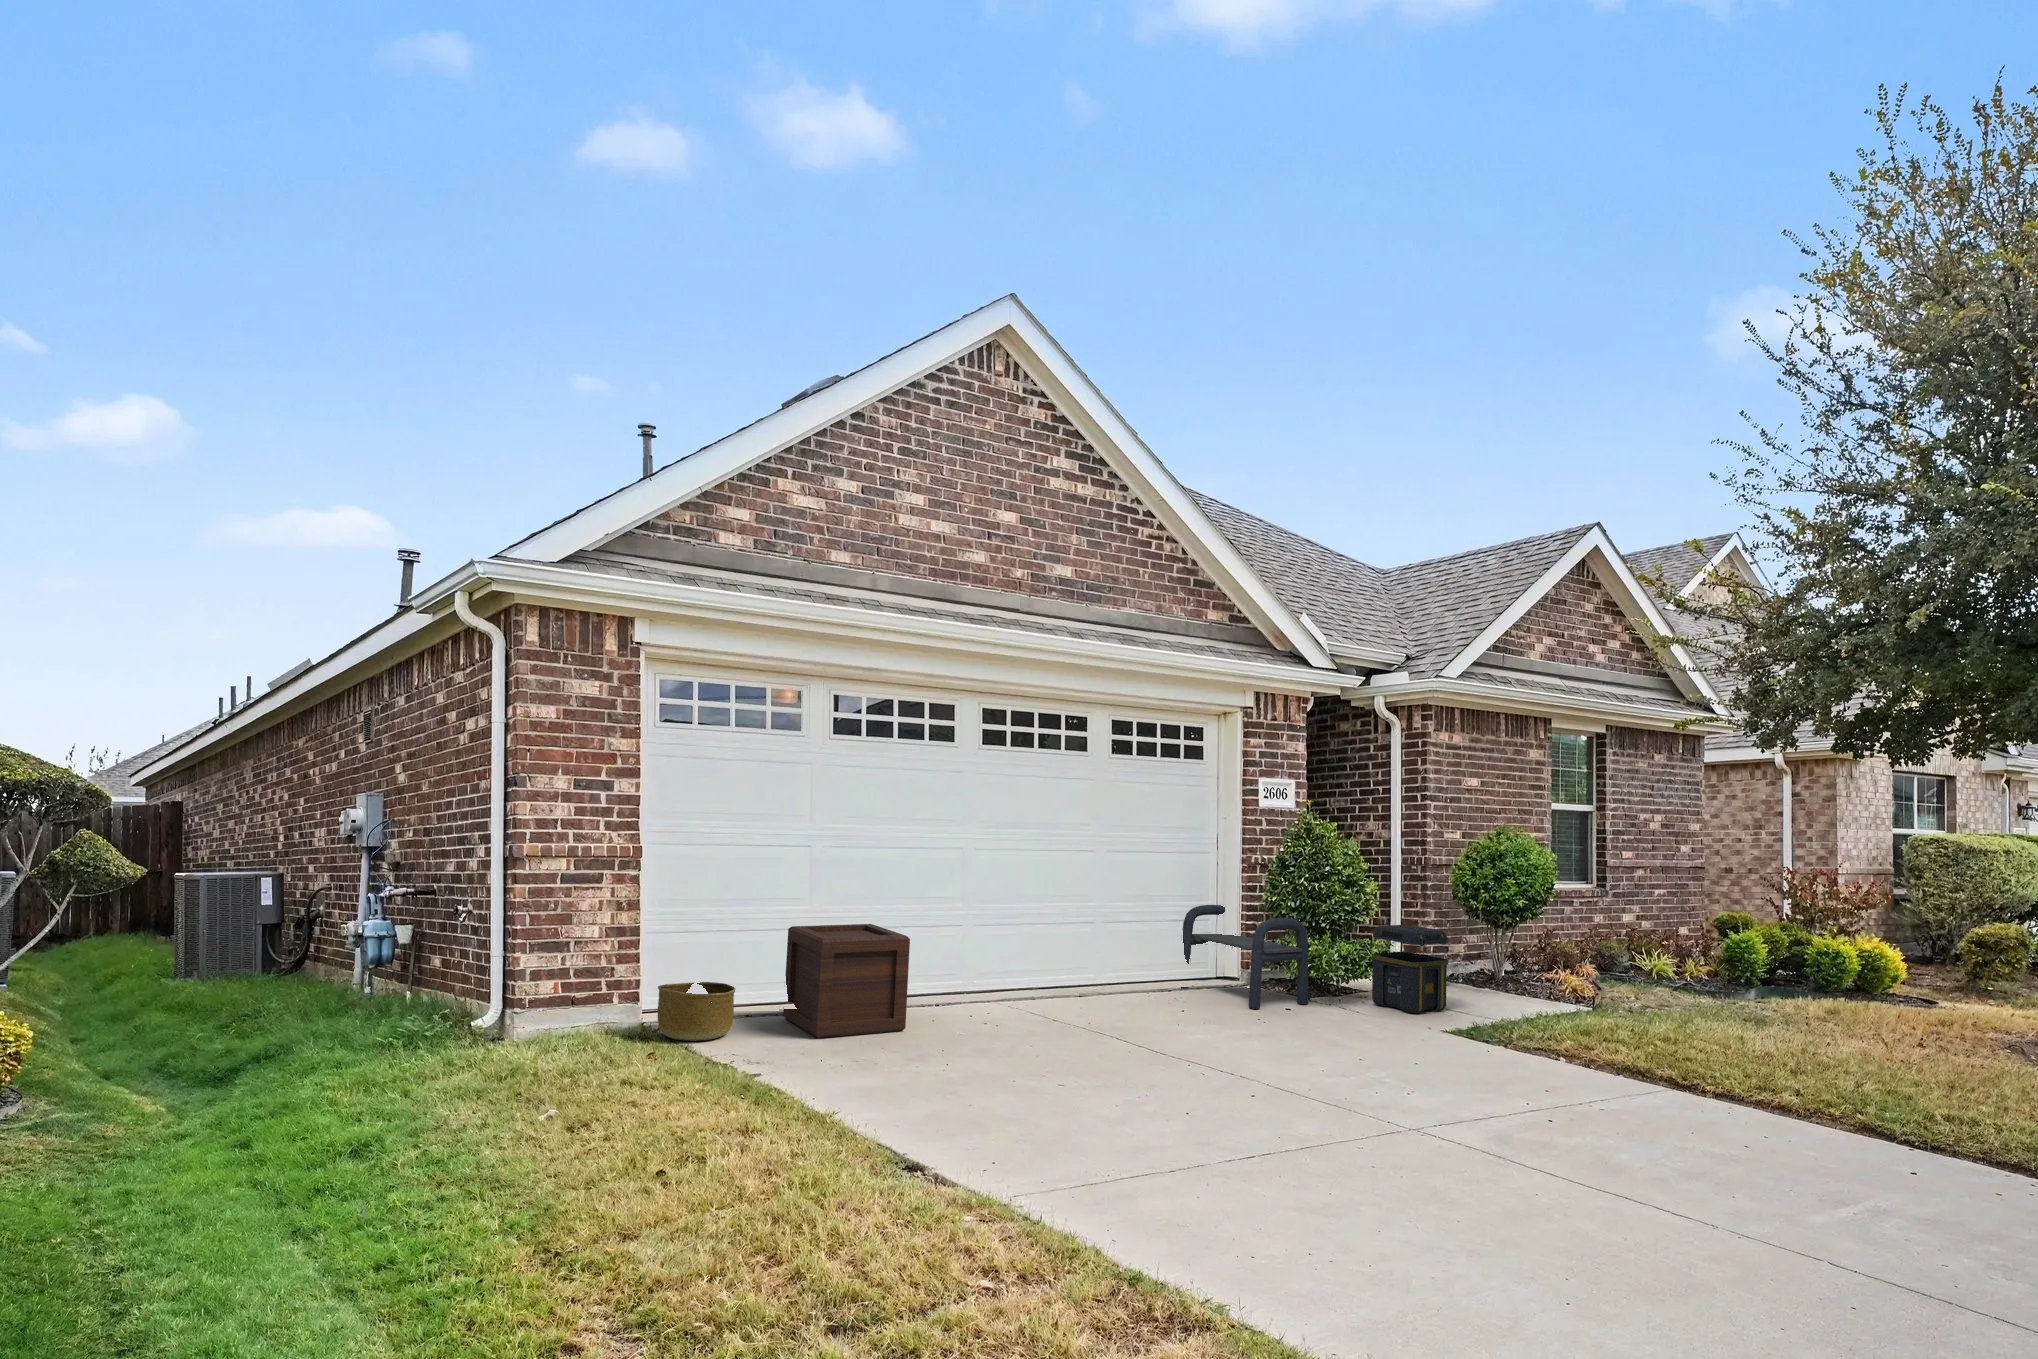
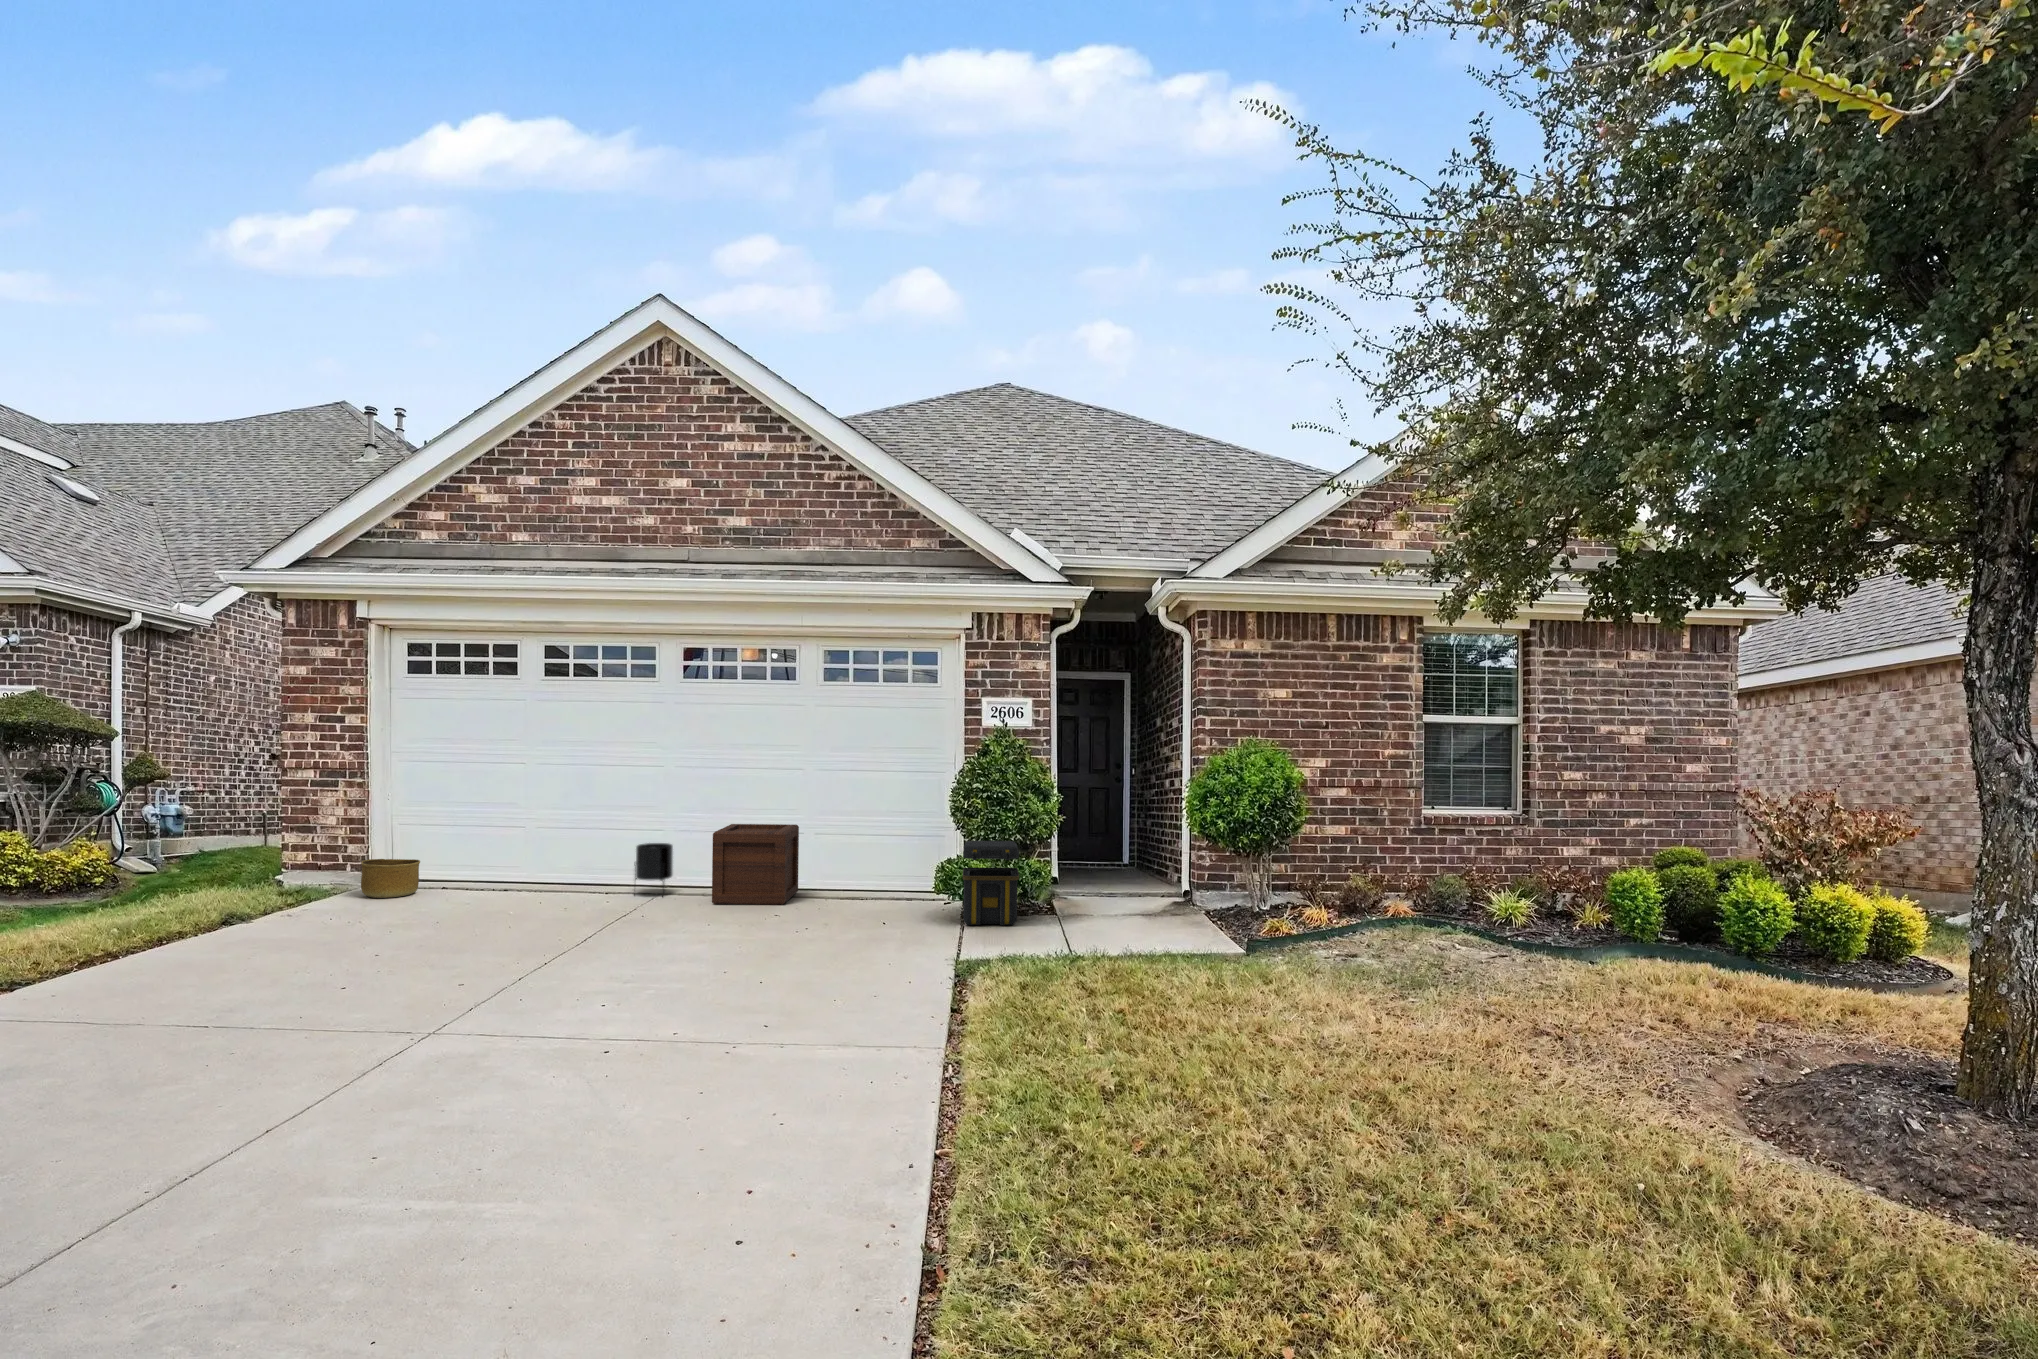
bench: present [1181,905,1308,1009] -> none [836,819,916,912]
wooden crate: present [783,924,910,1038] -> present [712,824,799,905]
planter: none [987,942,1031,1009] -> present [634,843,673,892]

